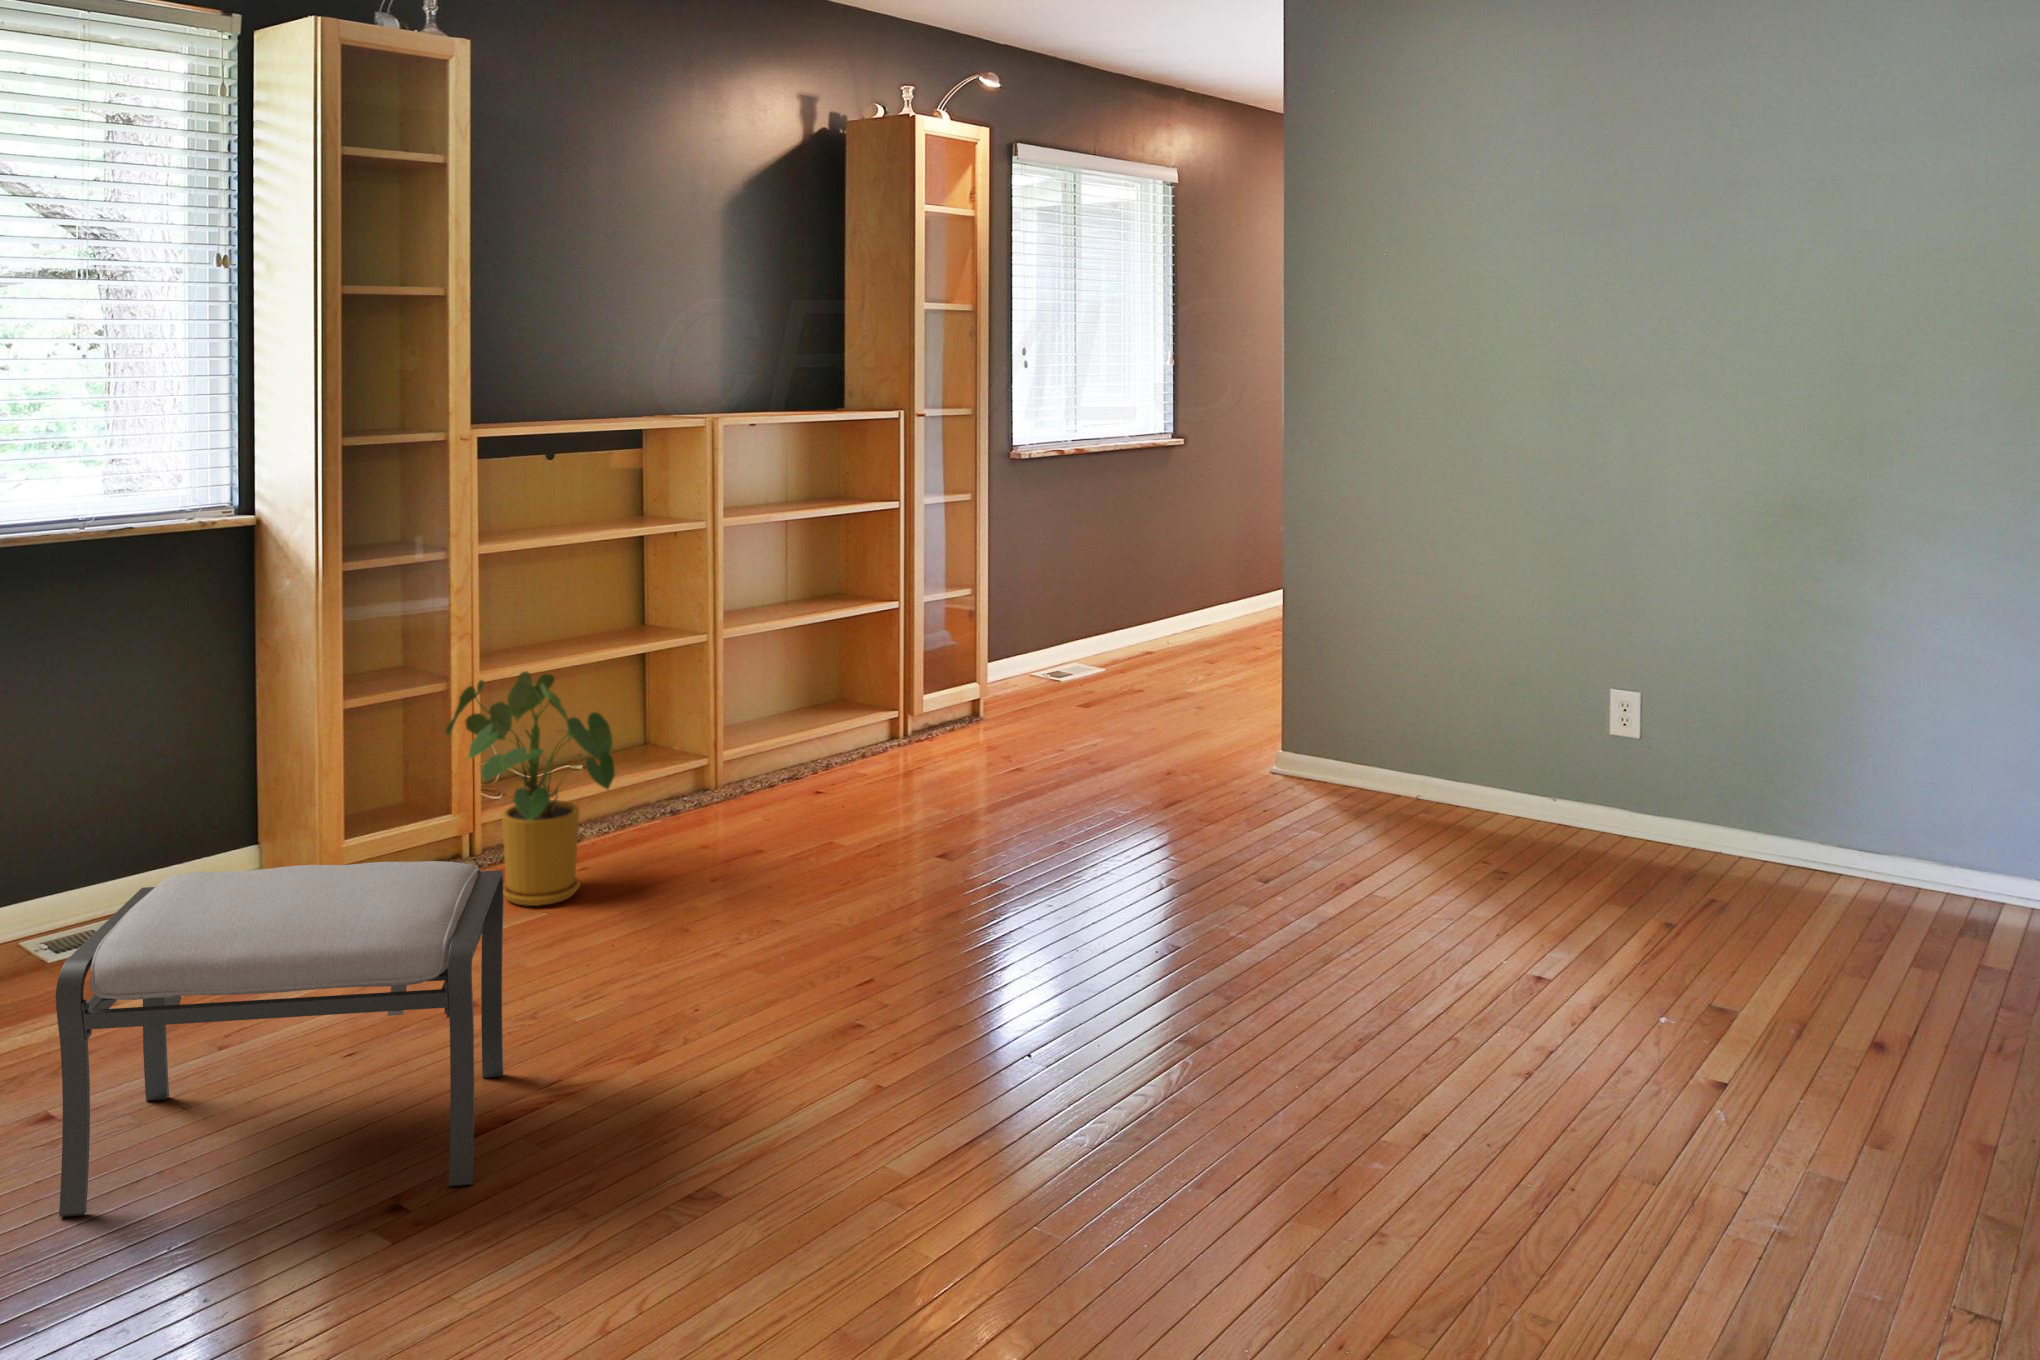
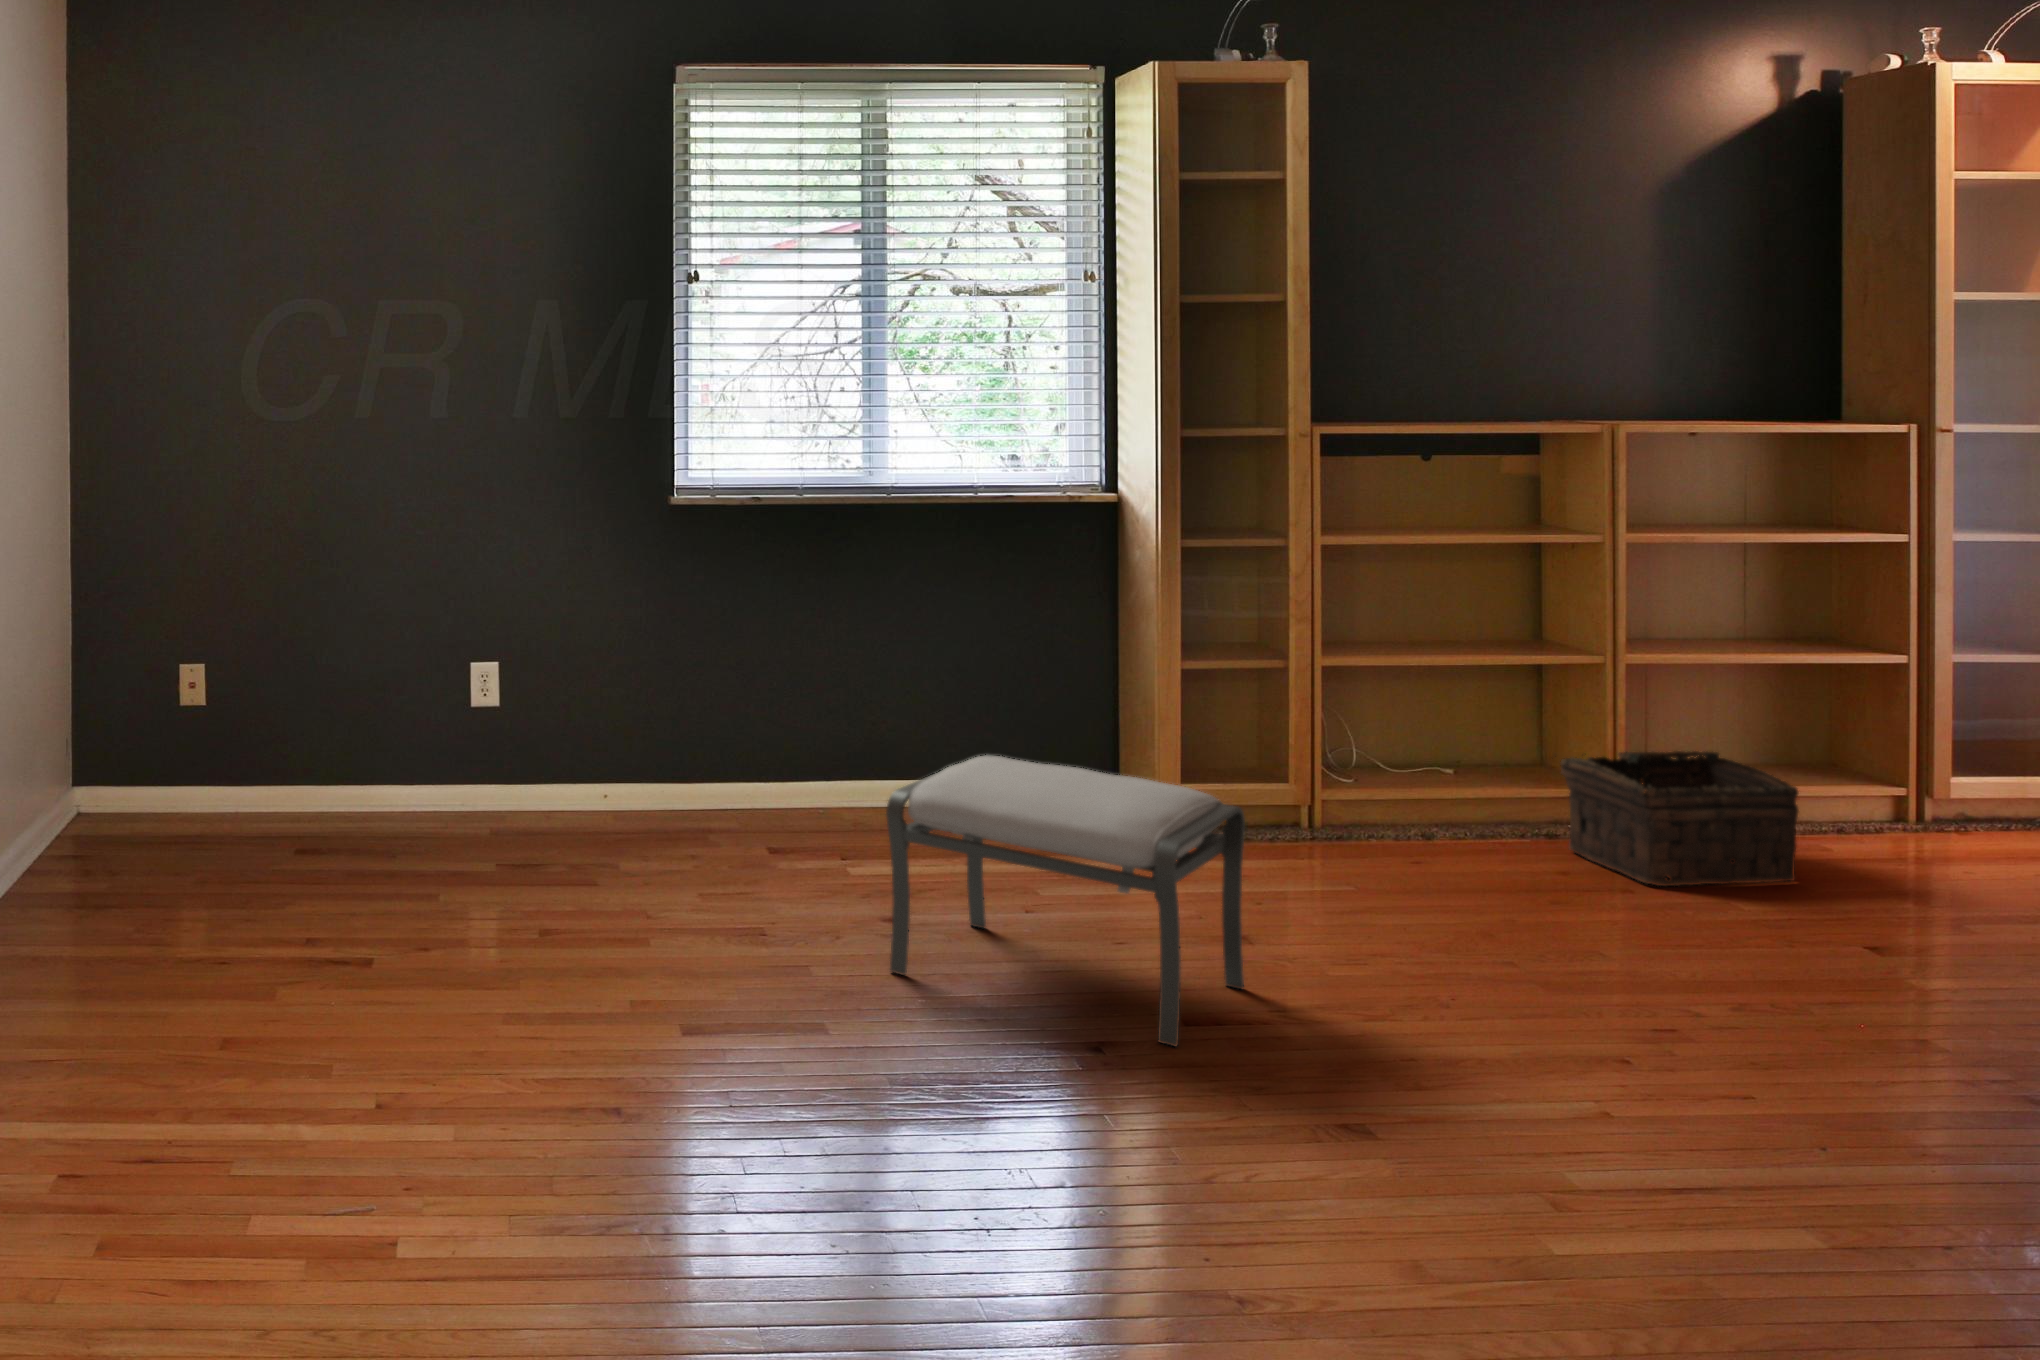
house plant: present [445,671,615,906] -> none [1269,660,1441,884]
basket: none [678,705,865,837] -> present [1560,751,1799,886]

